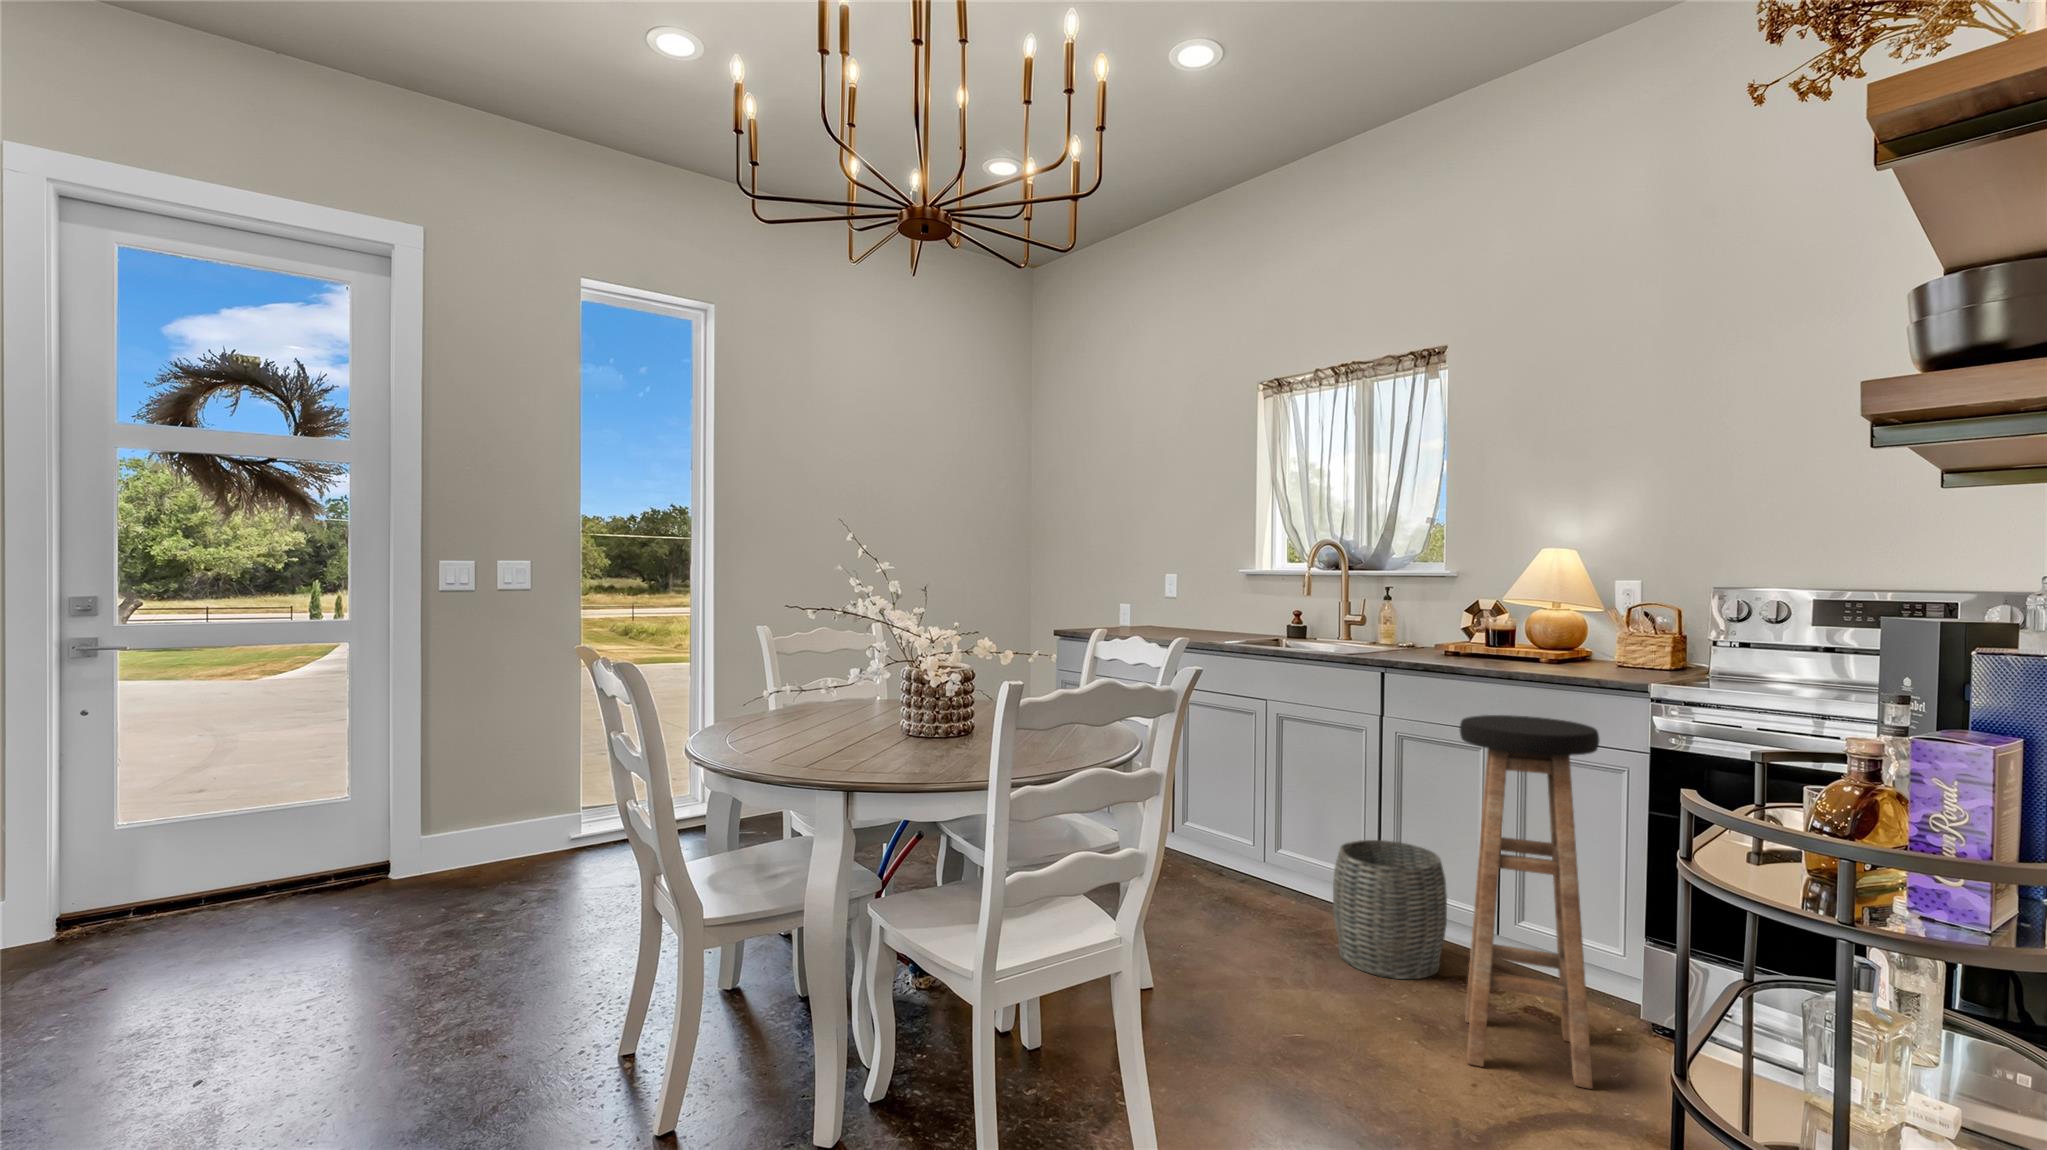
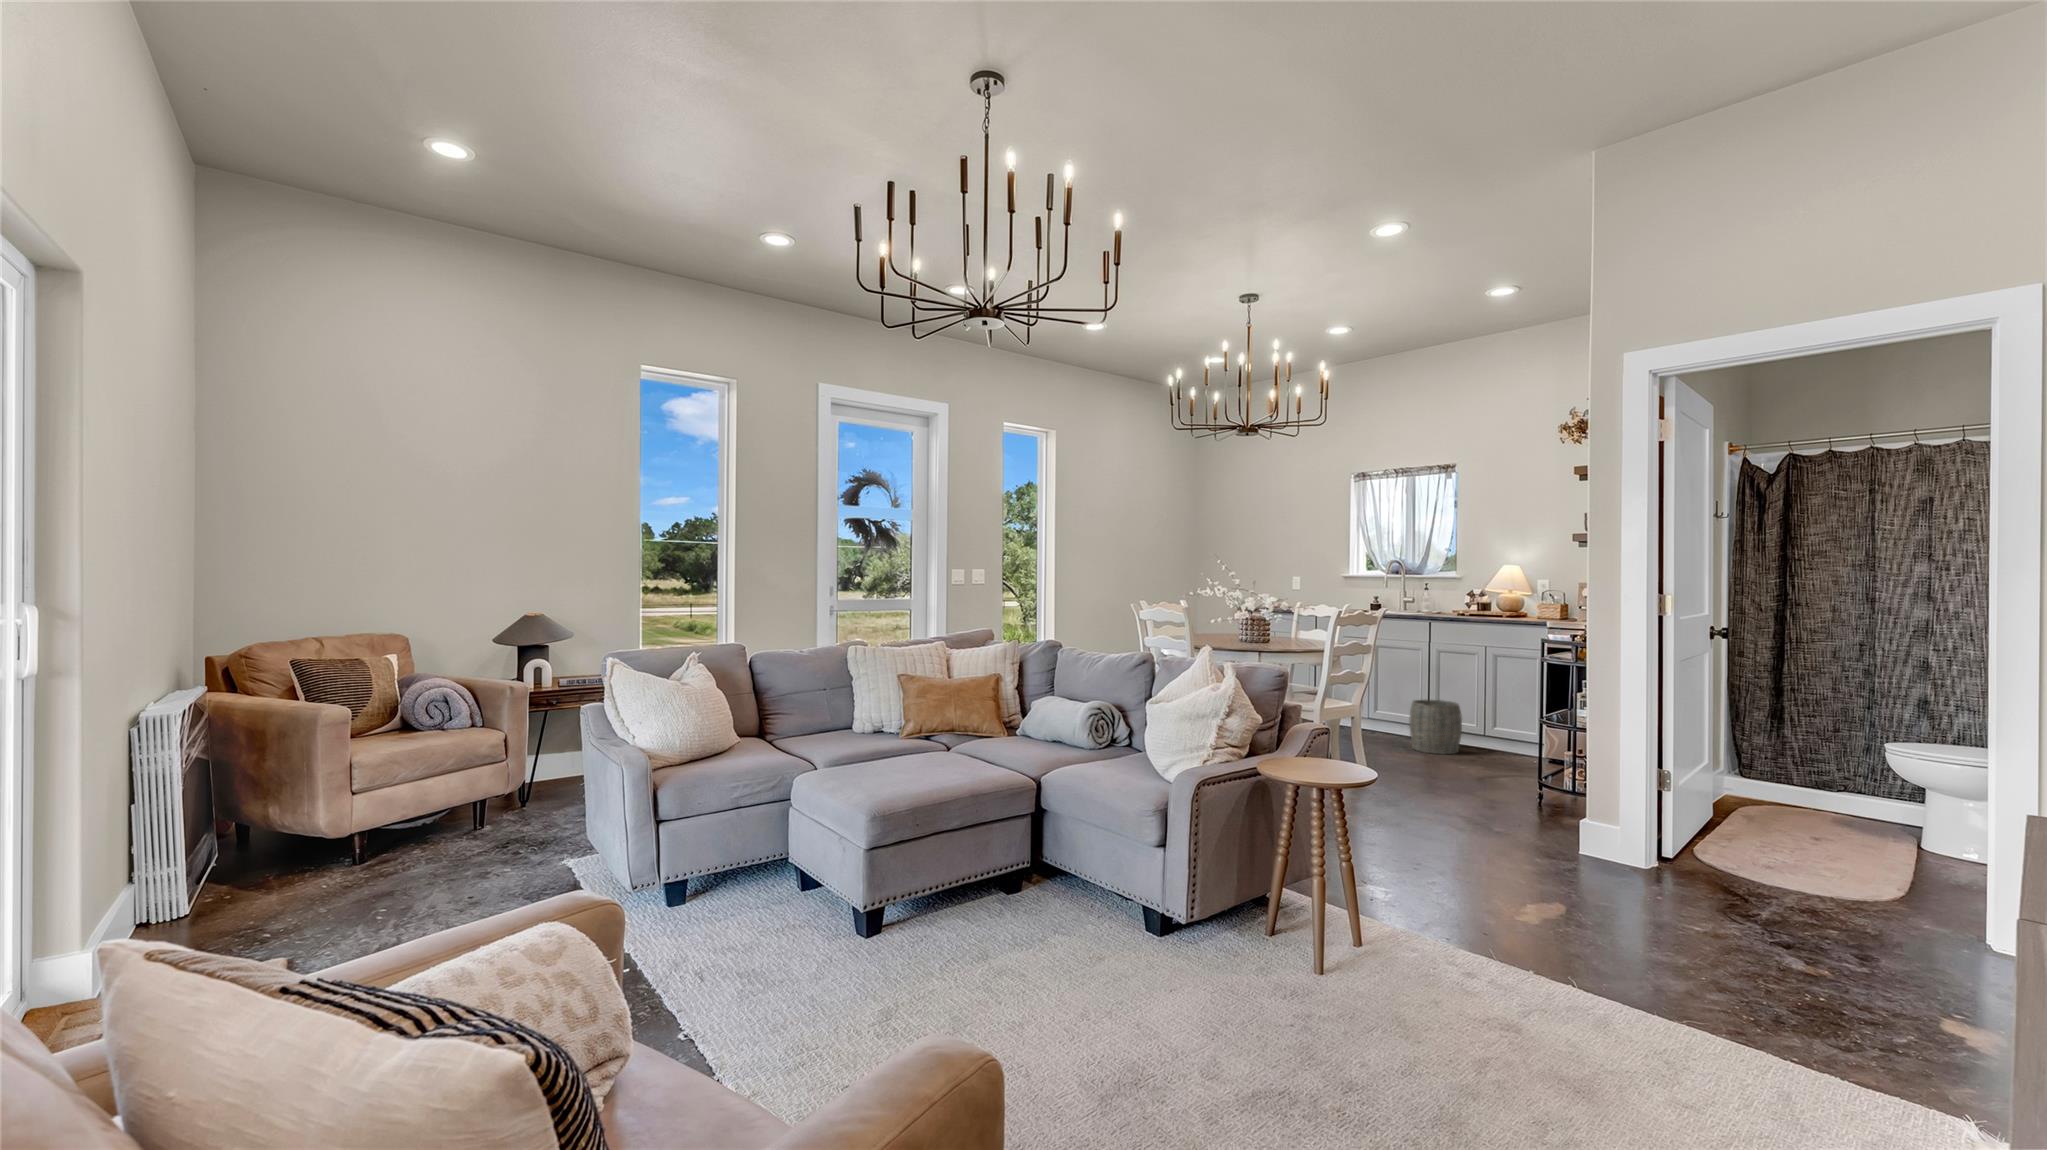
bar stool: present [1460,715,1599,1089] -> none [1470,635,1526,774]

